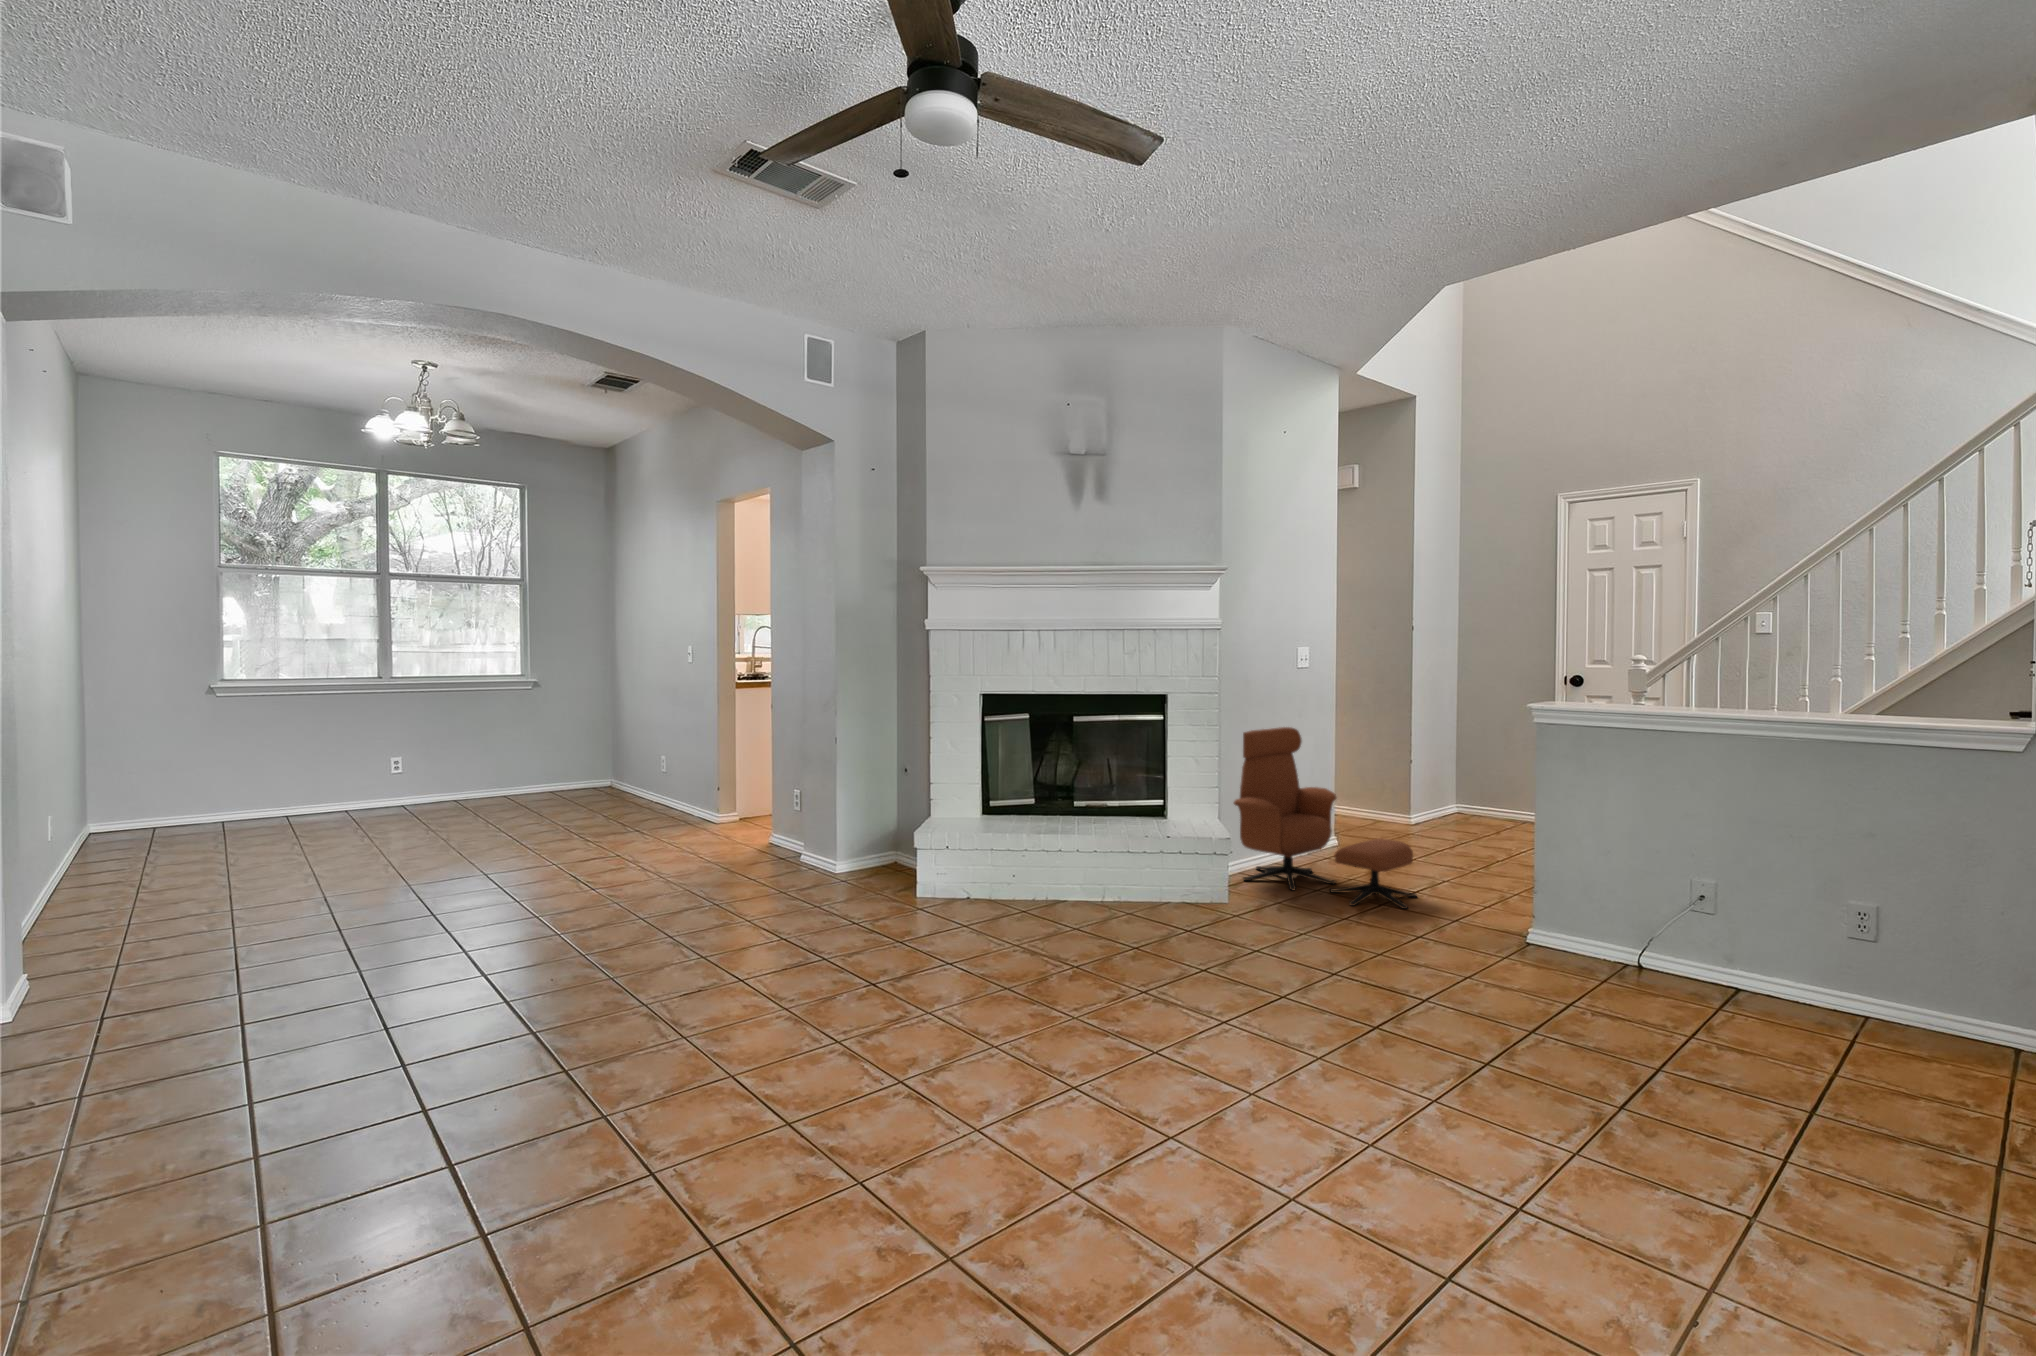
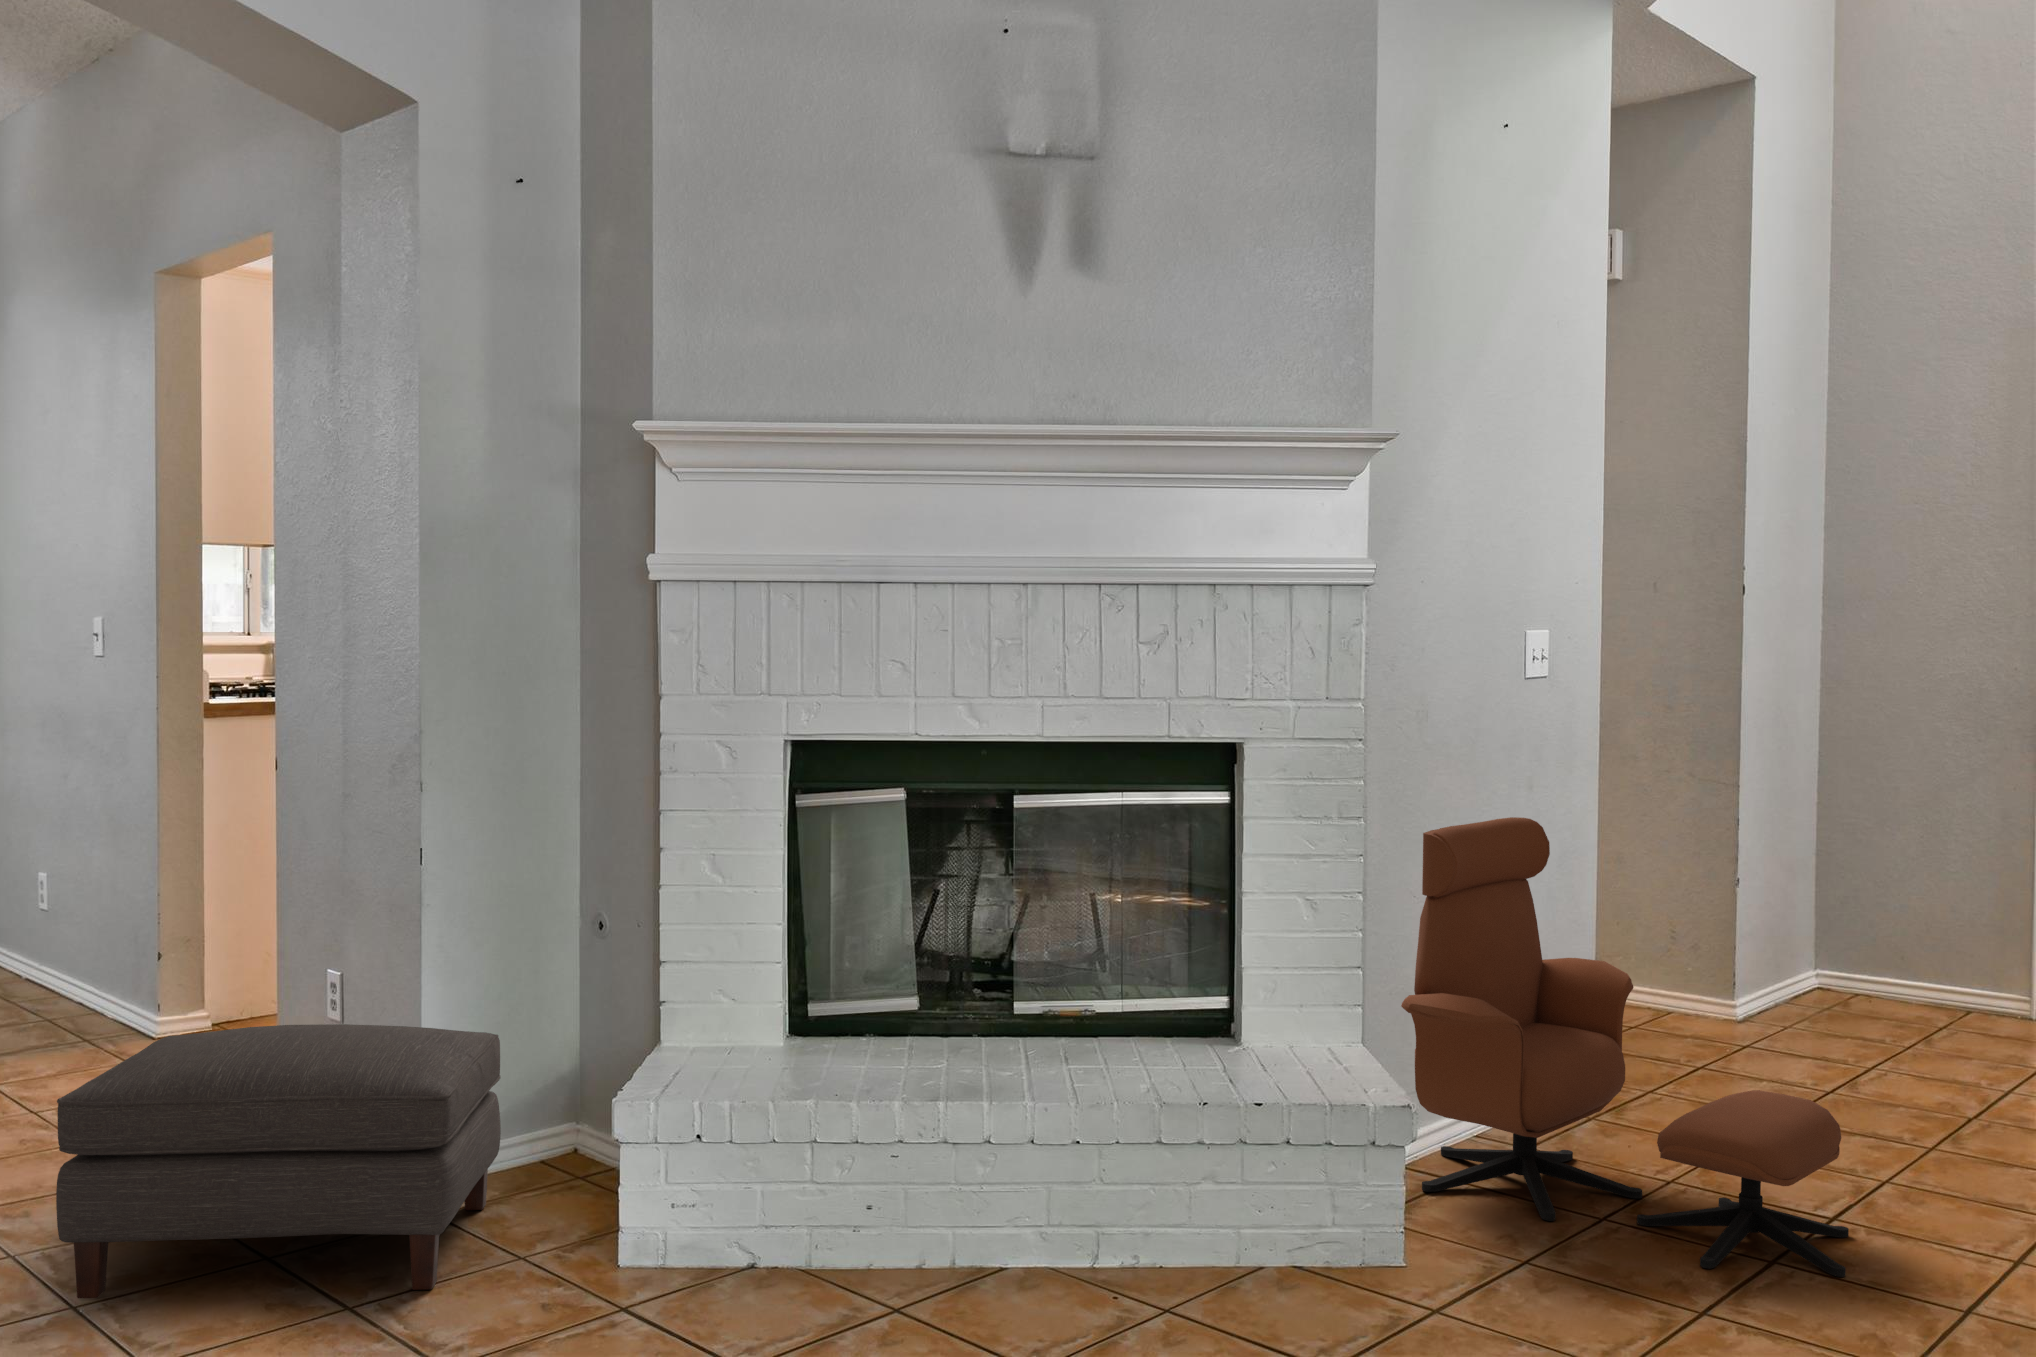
ottoman: none [710,806,869,903] -> present [56,1024,501,1298]

